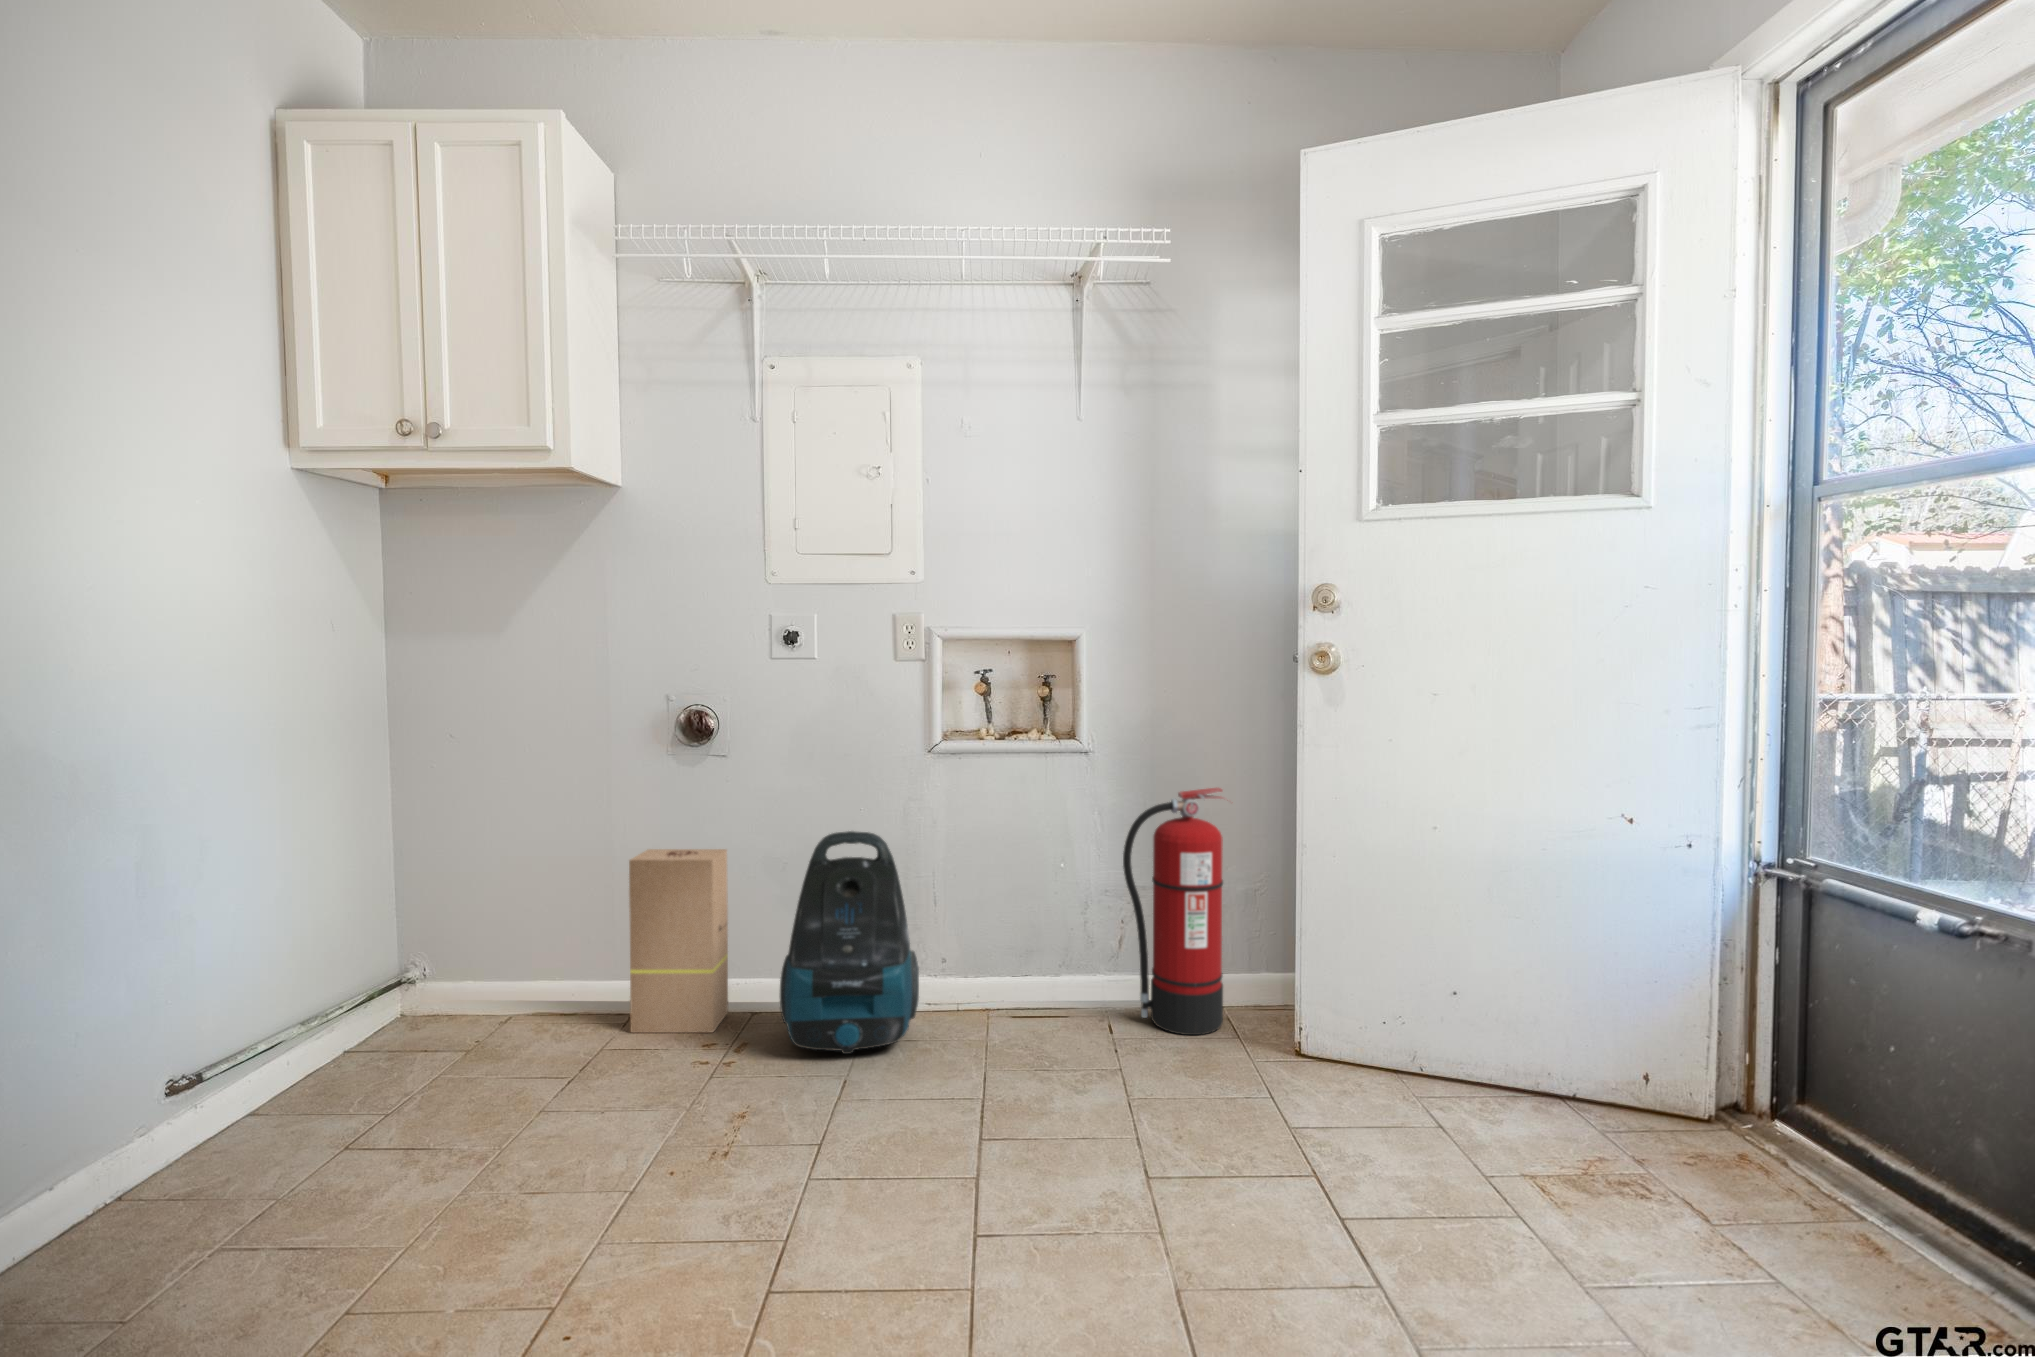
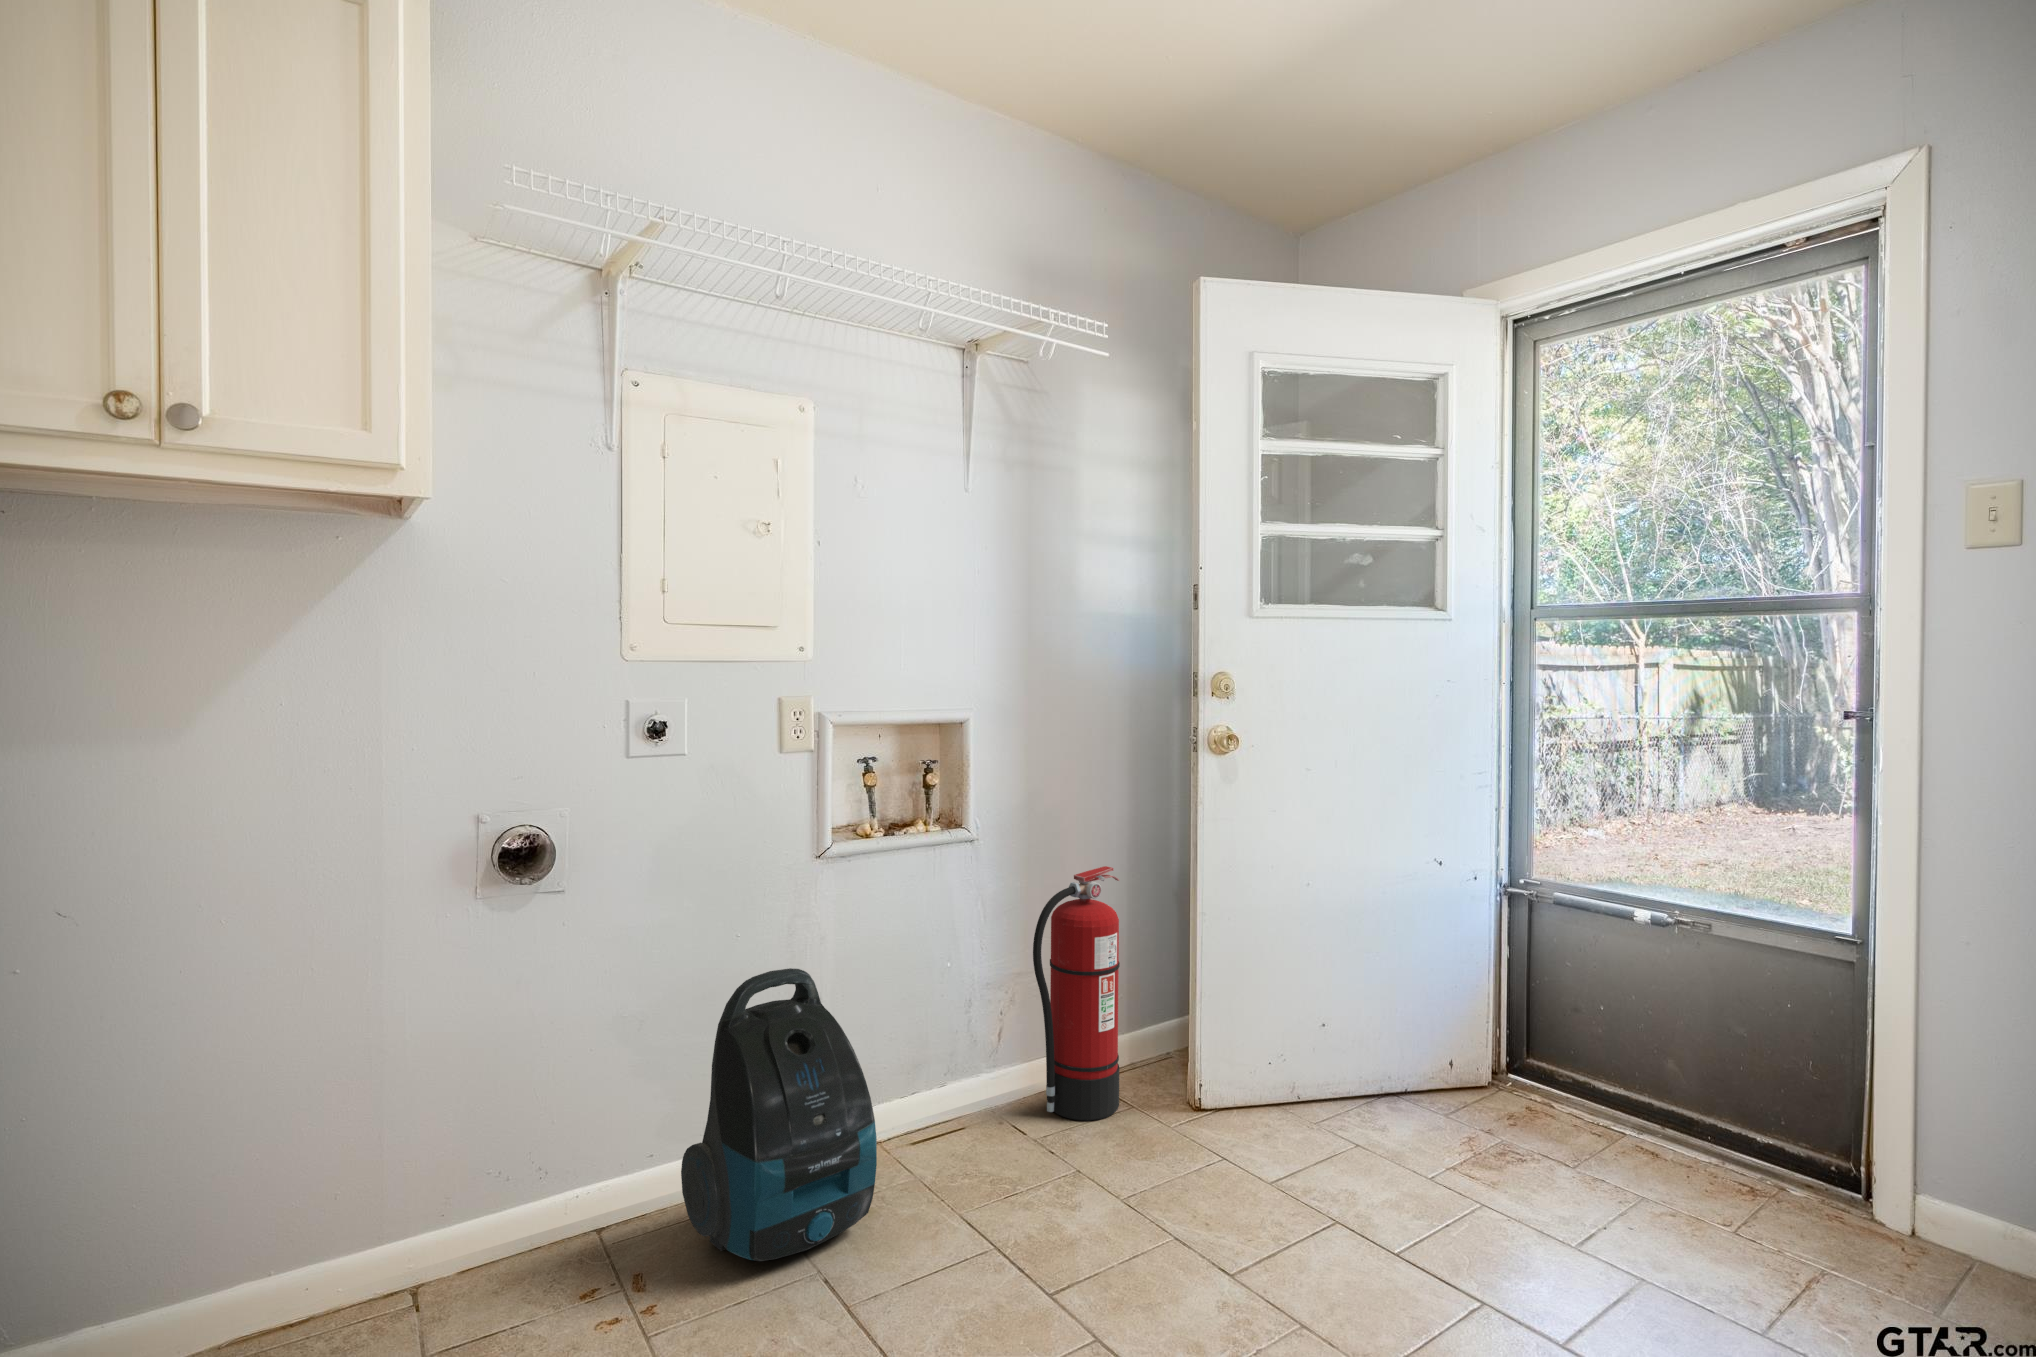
cardboard box: present [629,849,728,1033] -> none [455,1021,593,1322]

